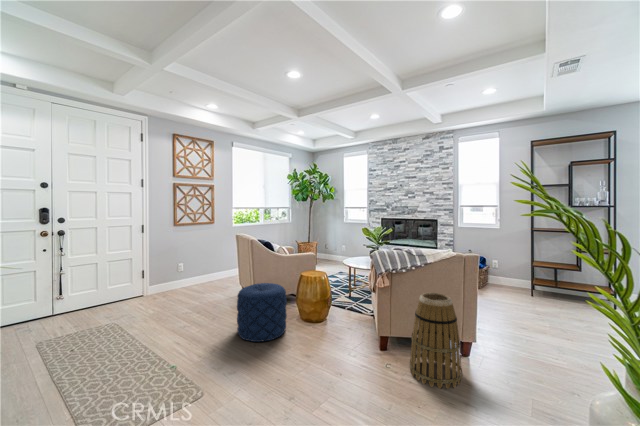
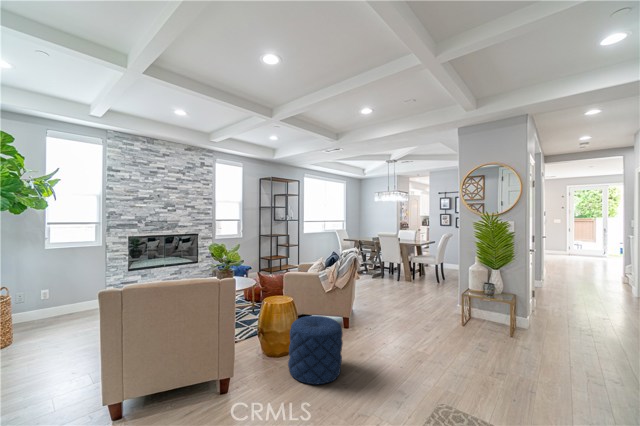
basket: present [410,293,462,389] -> none [361,277,388,326]

